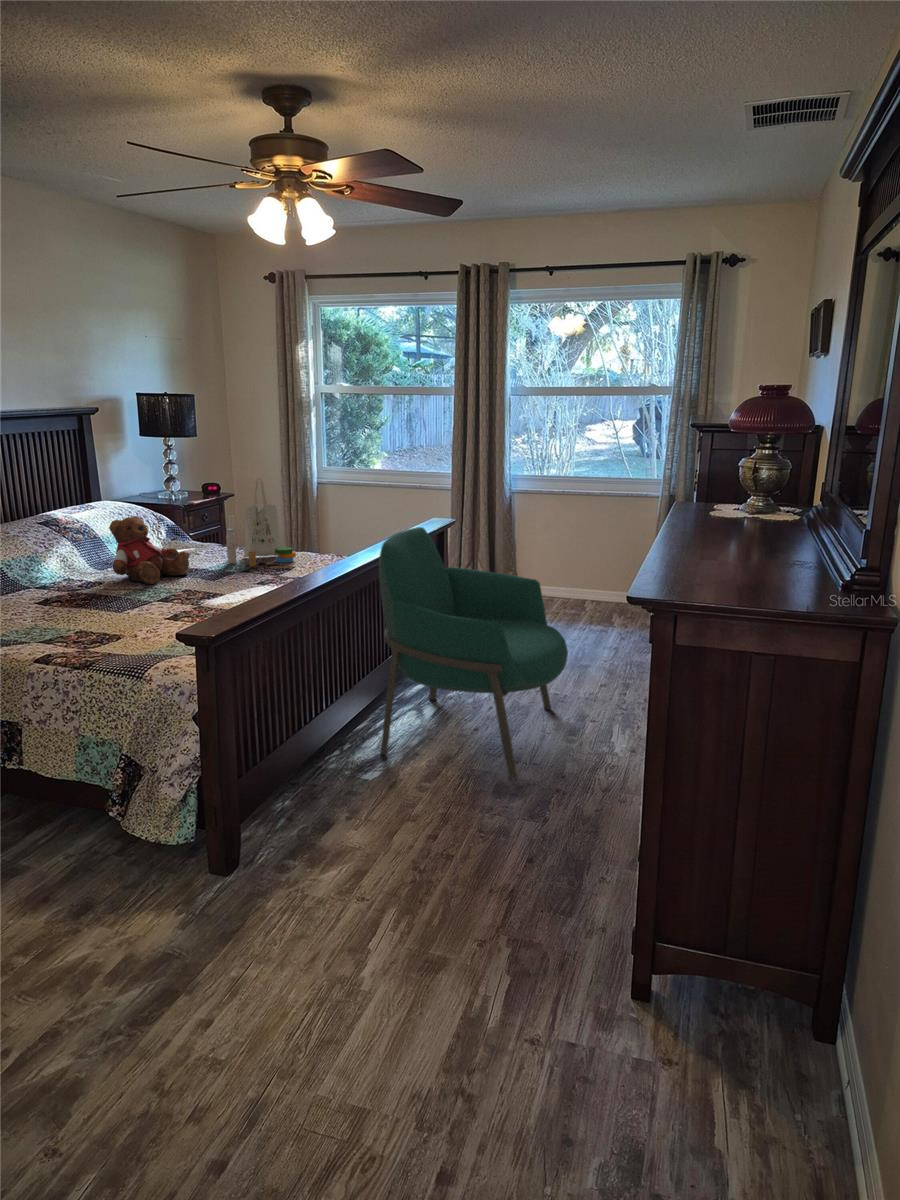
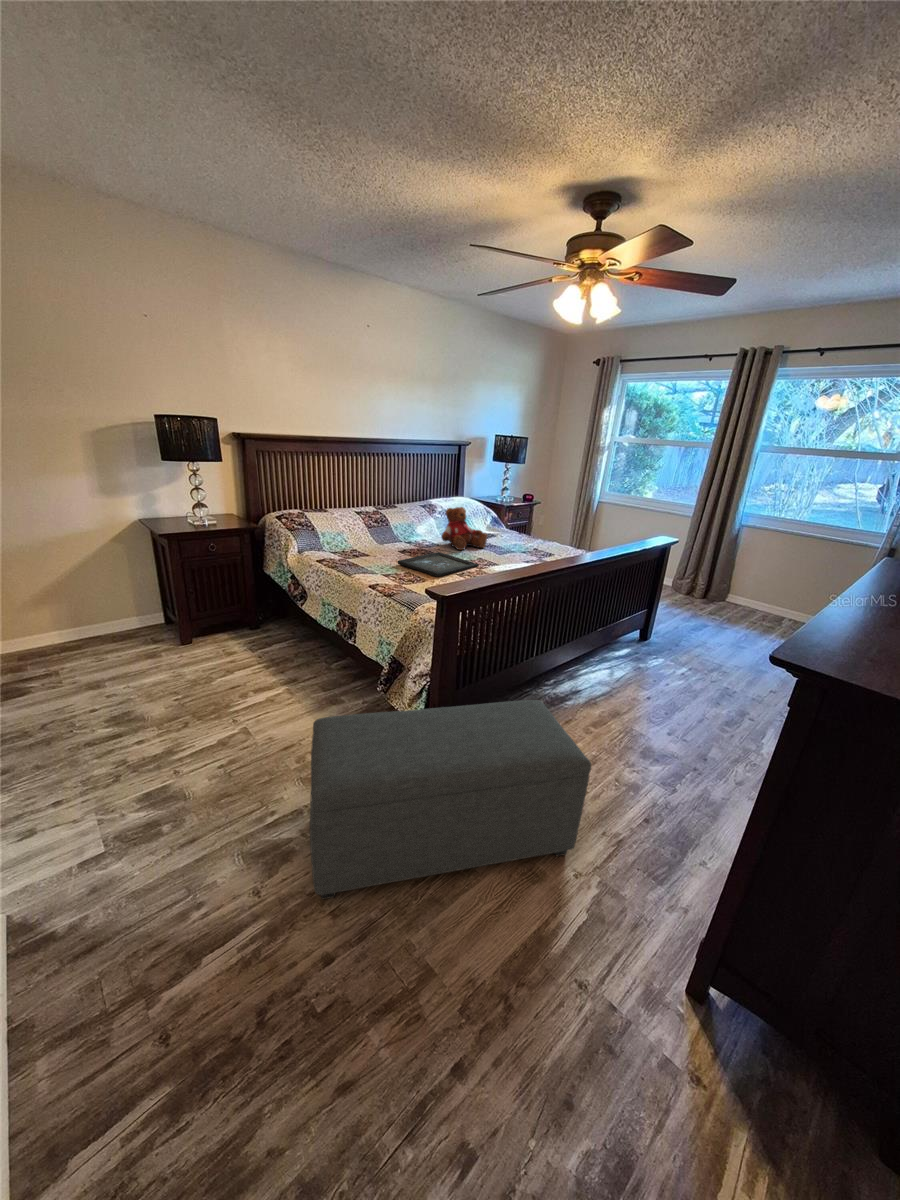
tote bag: present [226,478,296,568] -> none [512,493,557,556]
armchair: present [379,527,568,779] -> none [571,542,743,749]
tray: none [62,593,198,627] -> present [398,552,479,576]
ottoman: none [72,750,471,1118] -> present [310,700,591,899]

